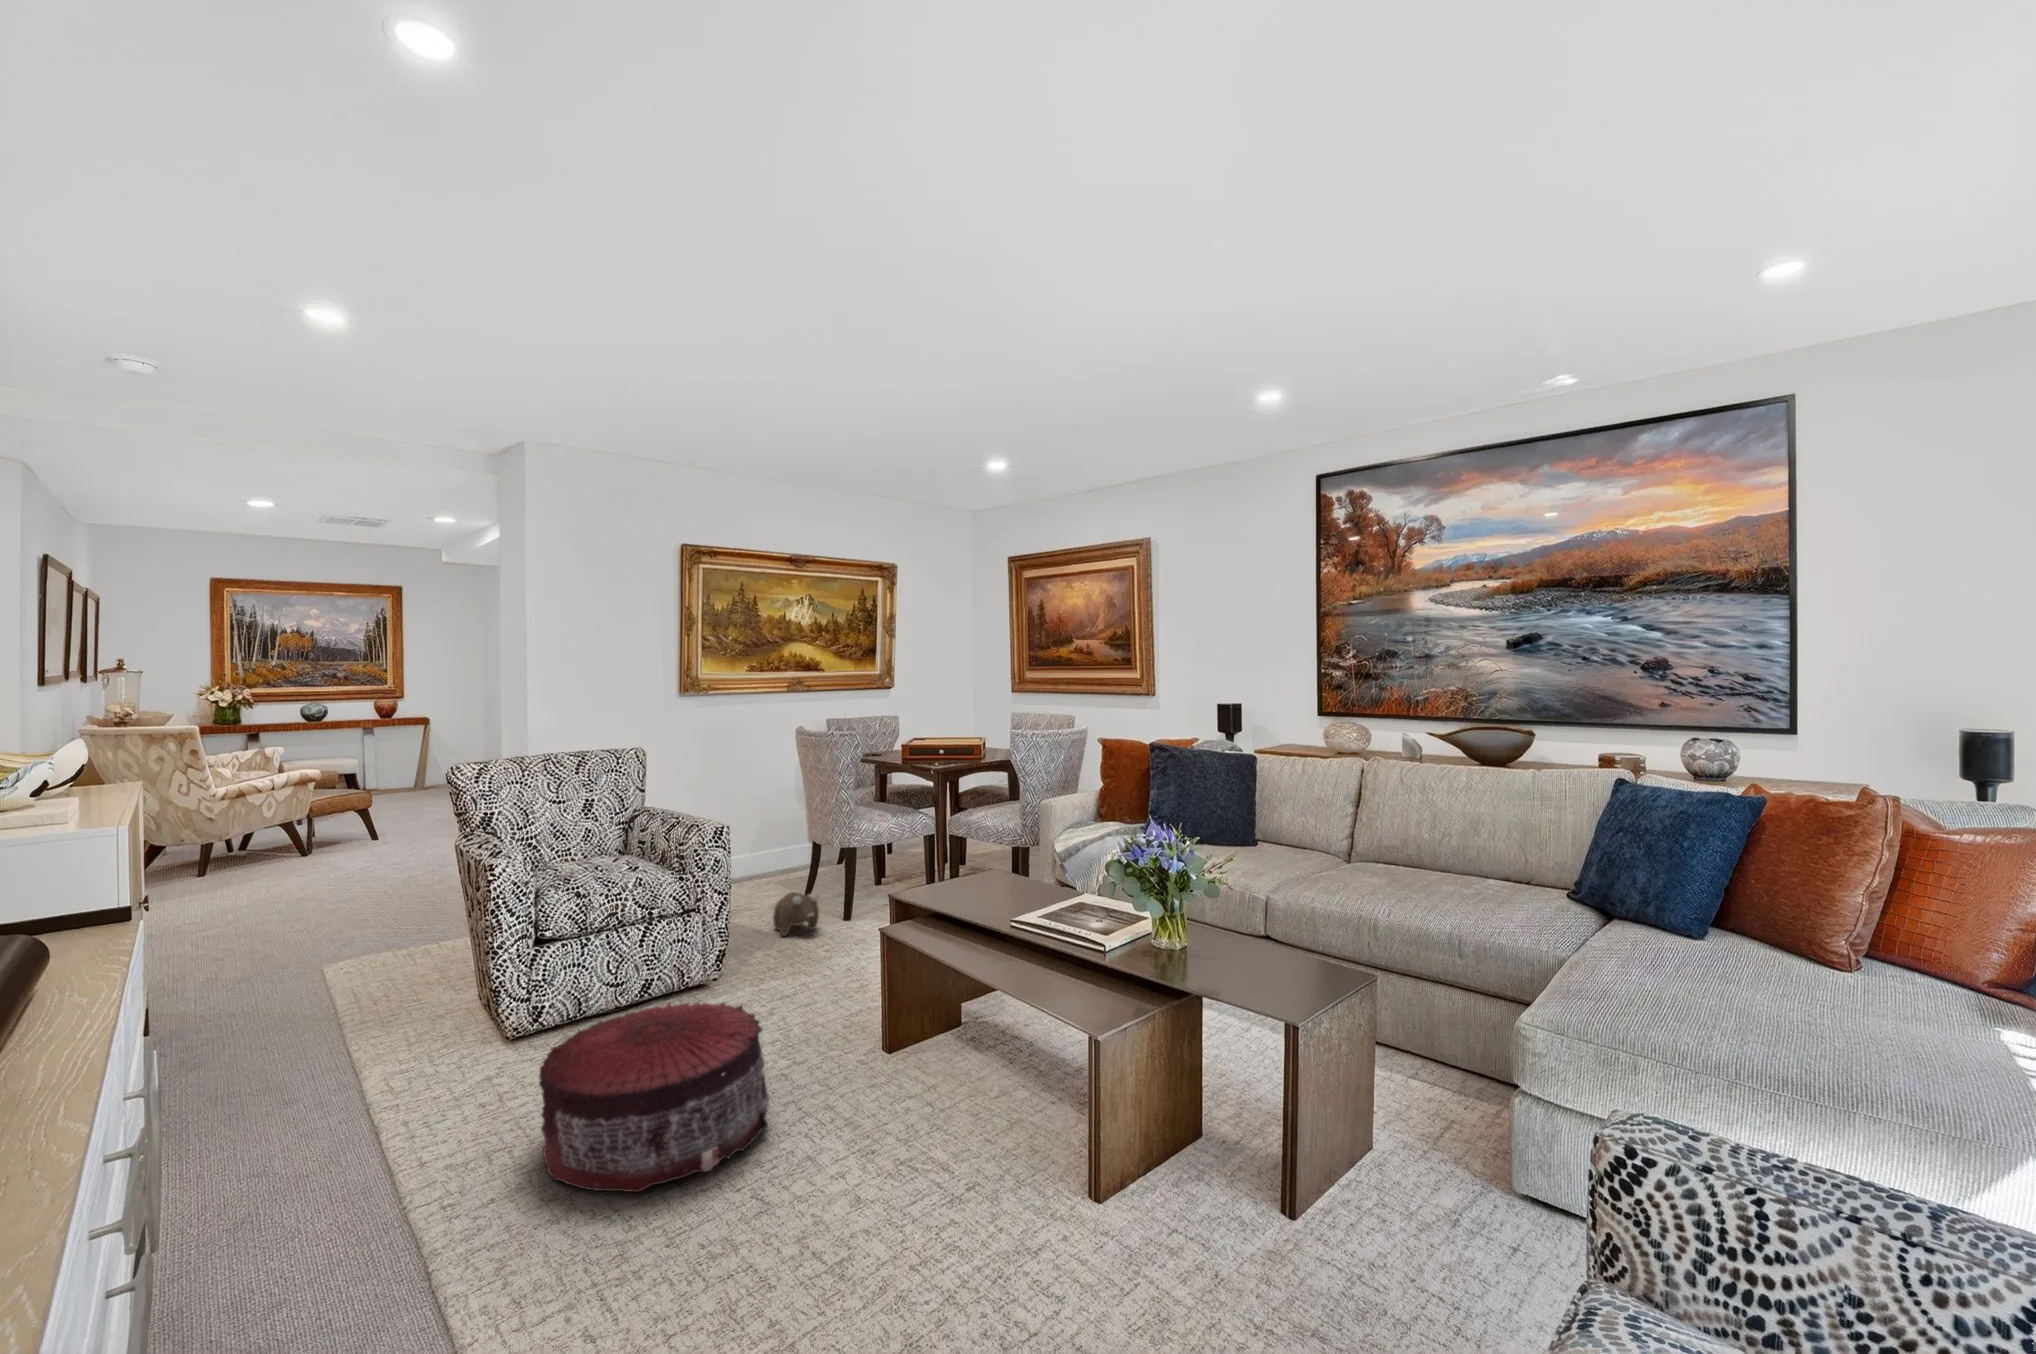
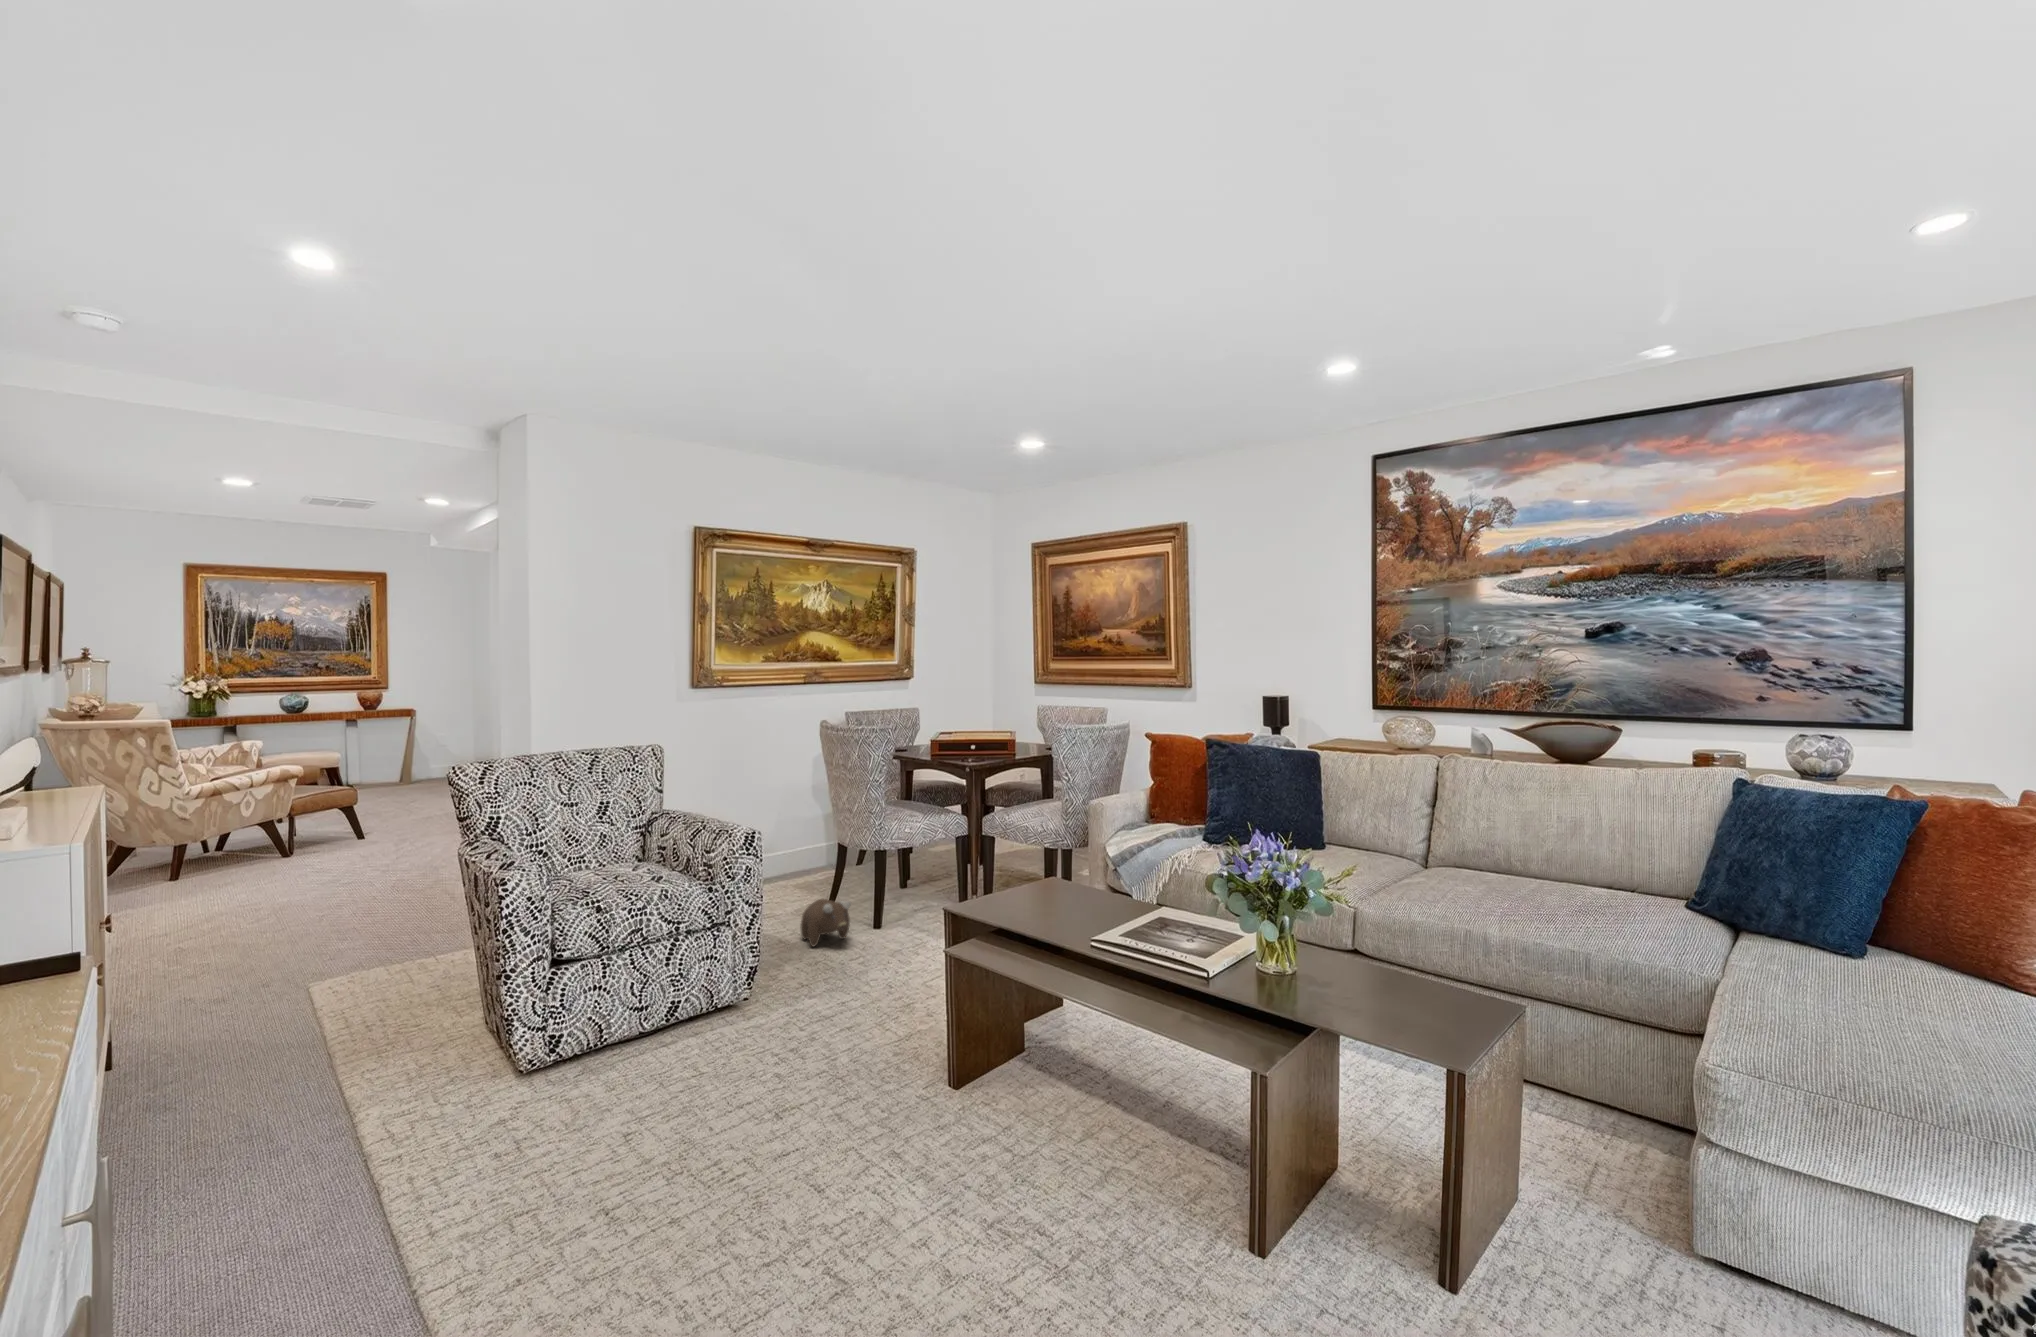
pouf: present [539,1002,769,1192] -> none [569,1037,835,1279]

